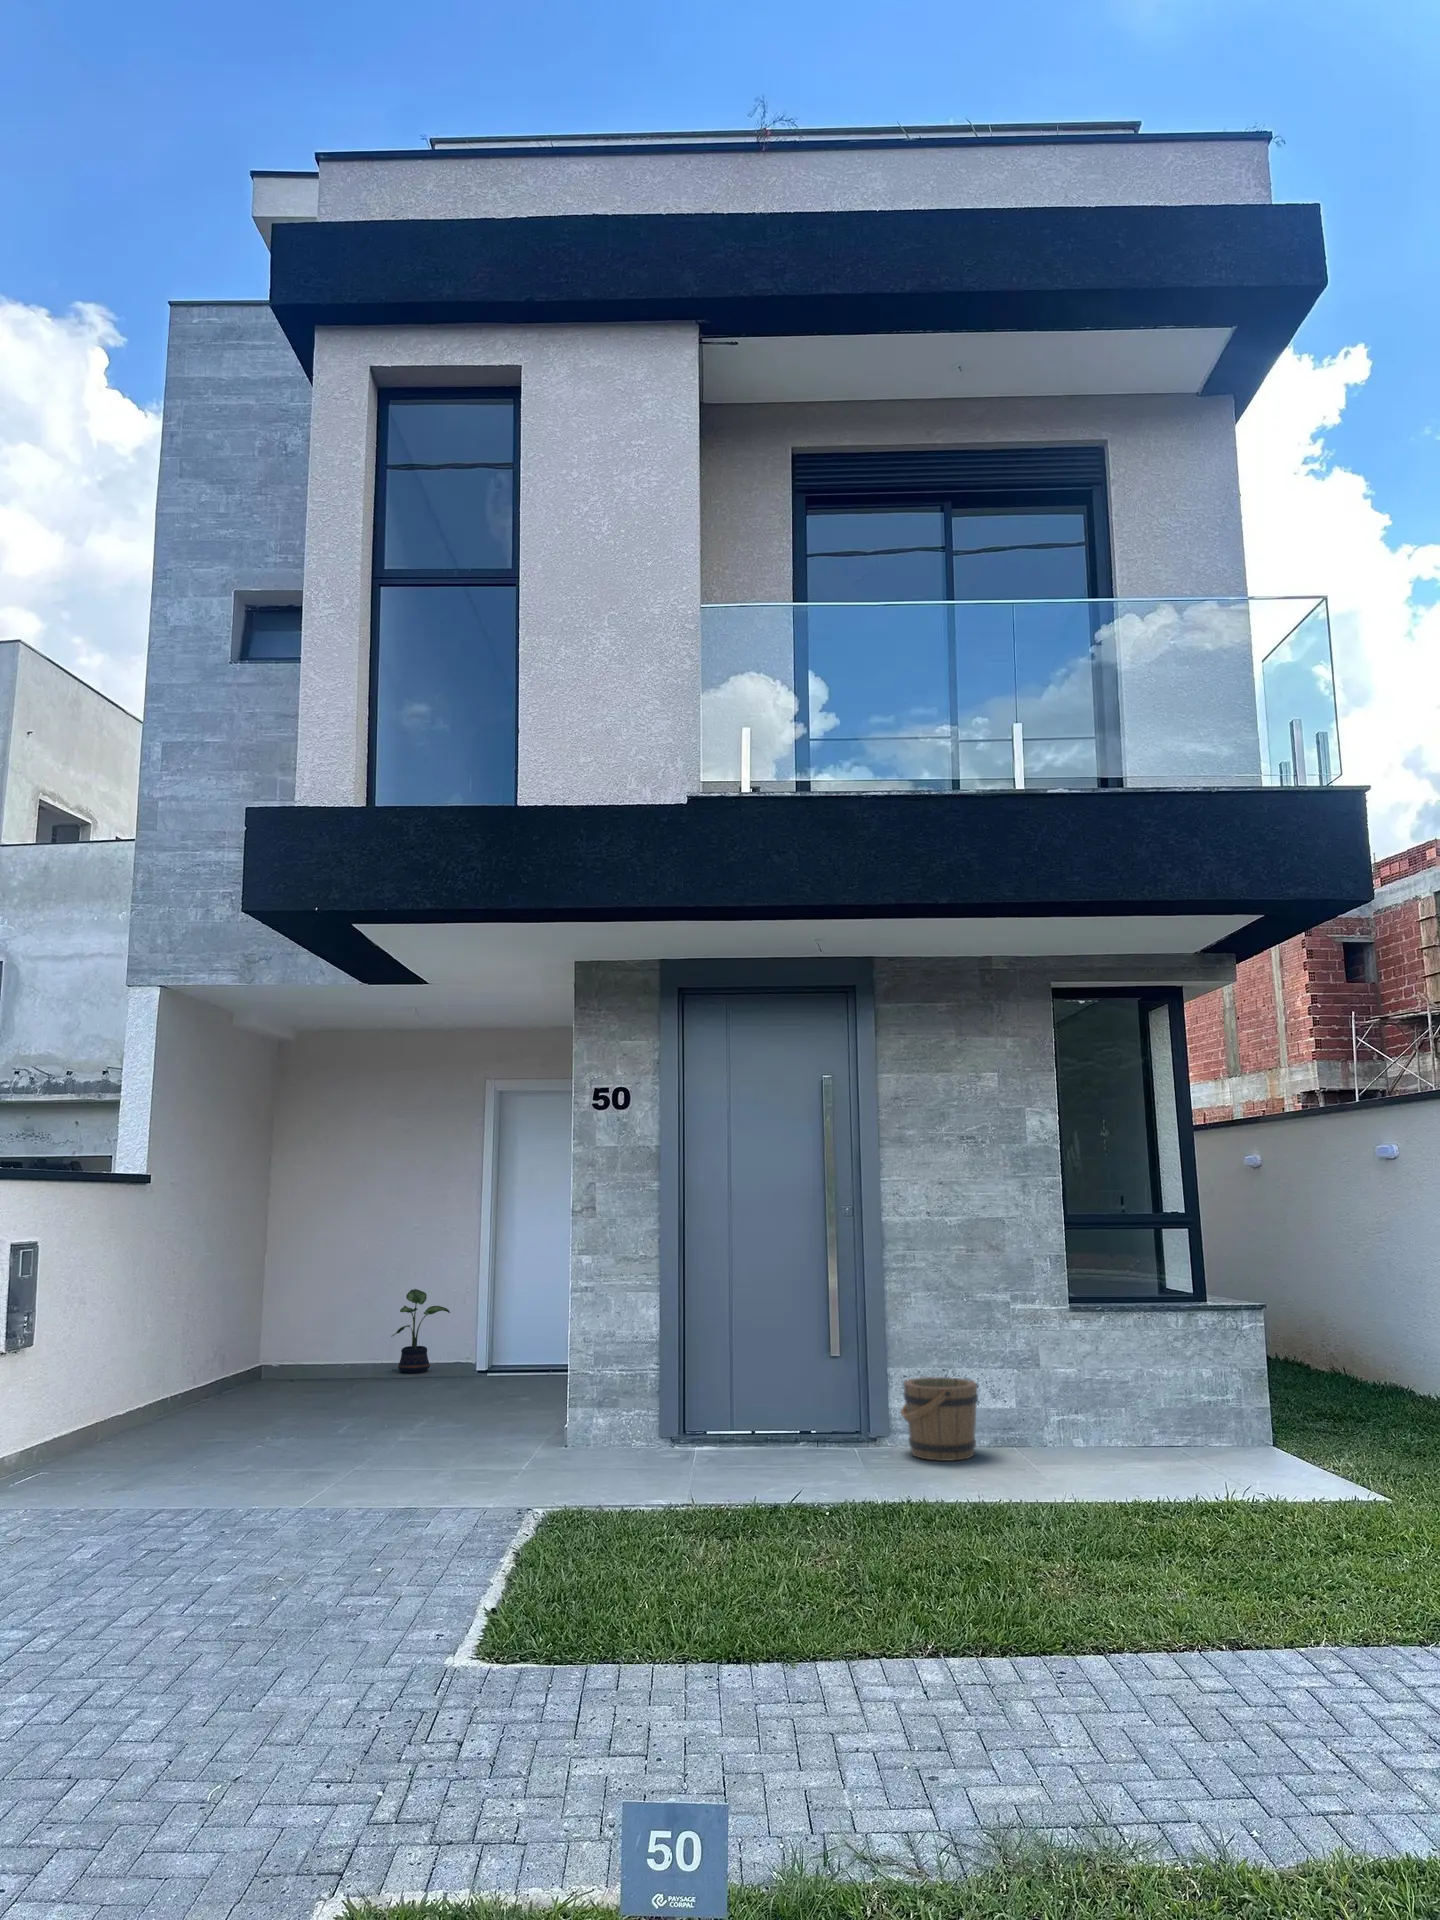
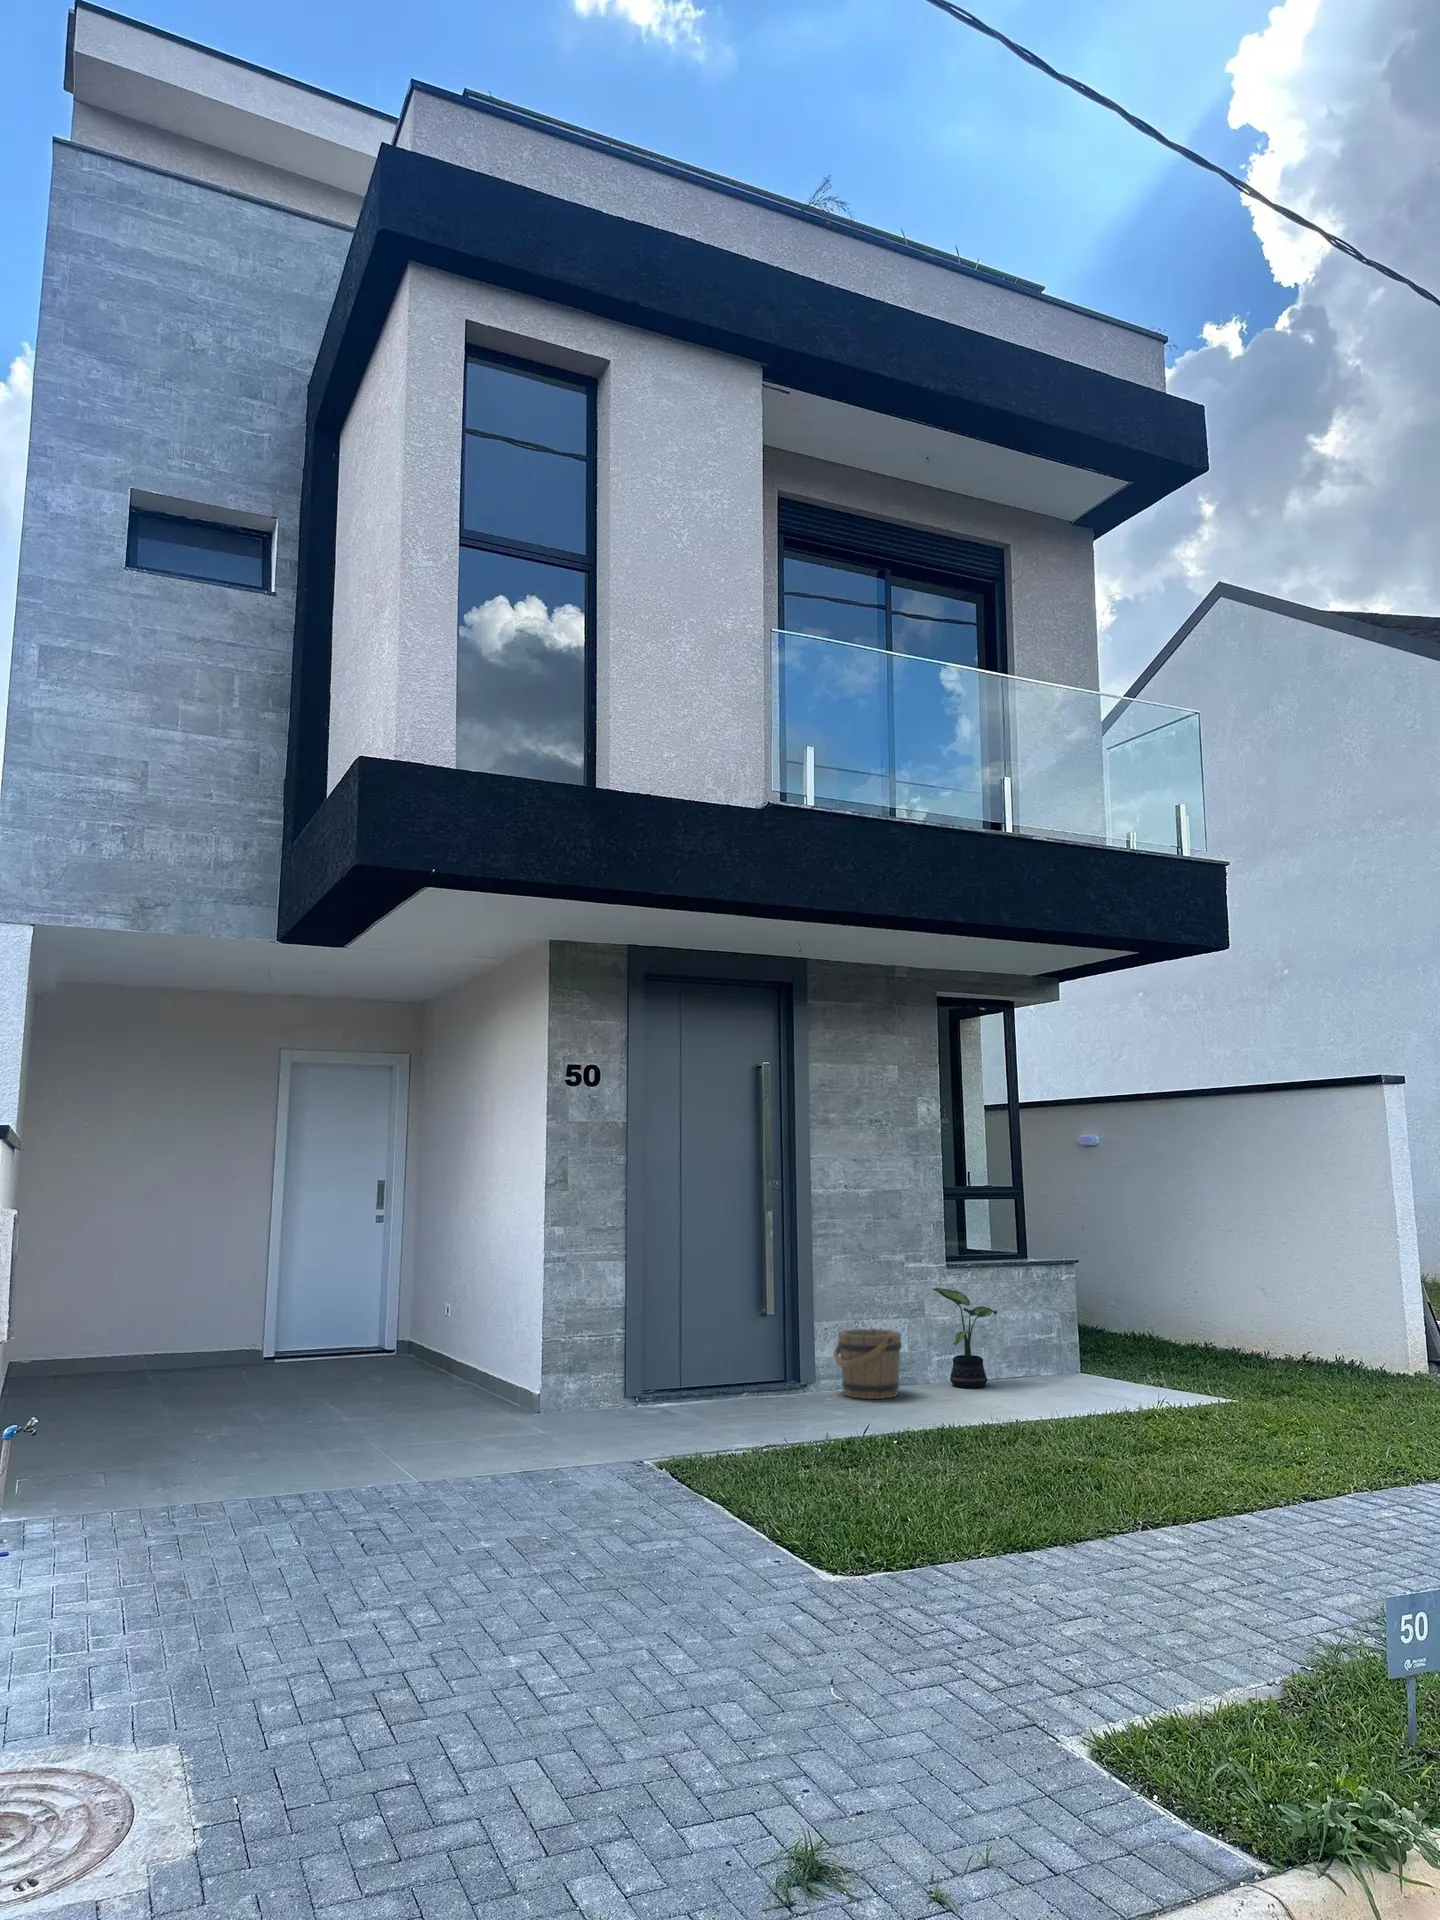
potted plant: present [392,1289,450,1373] -> present [933,1288,997,1388]

